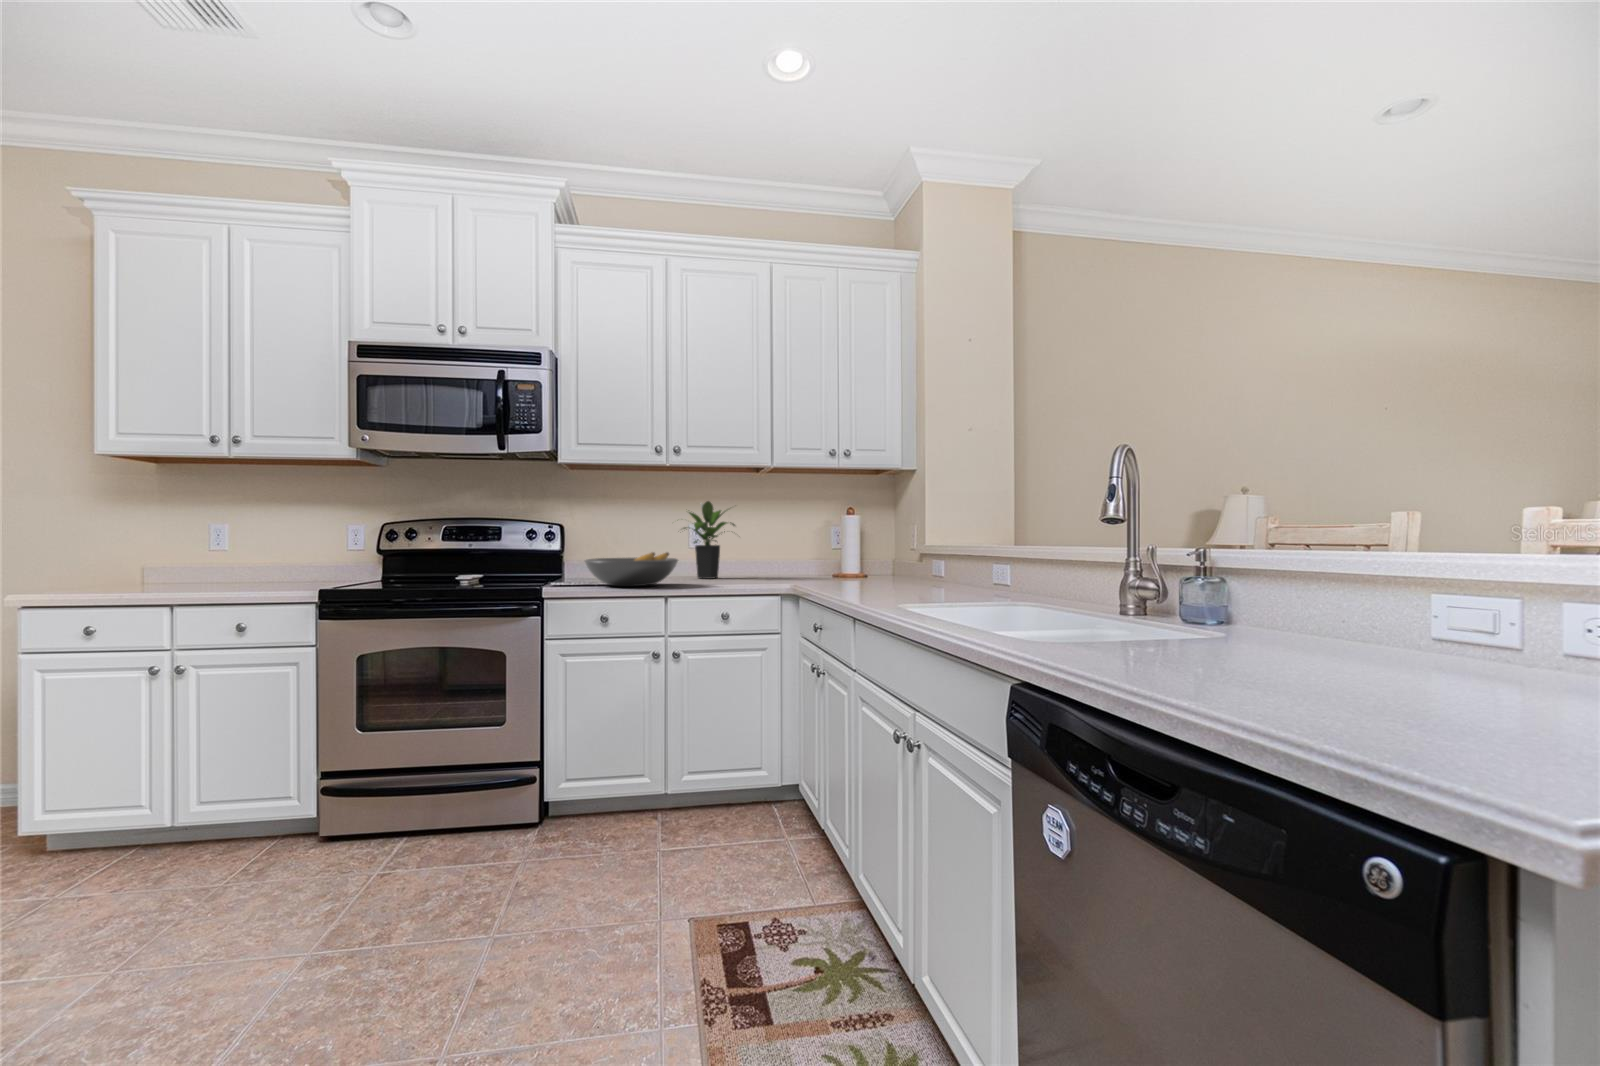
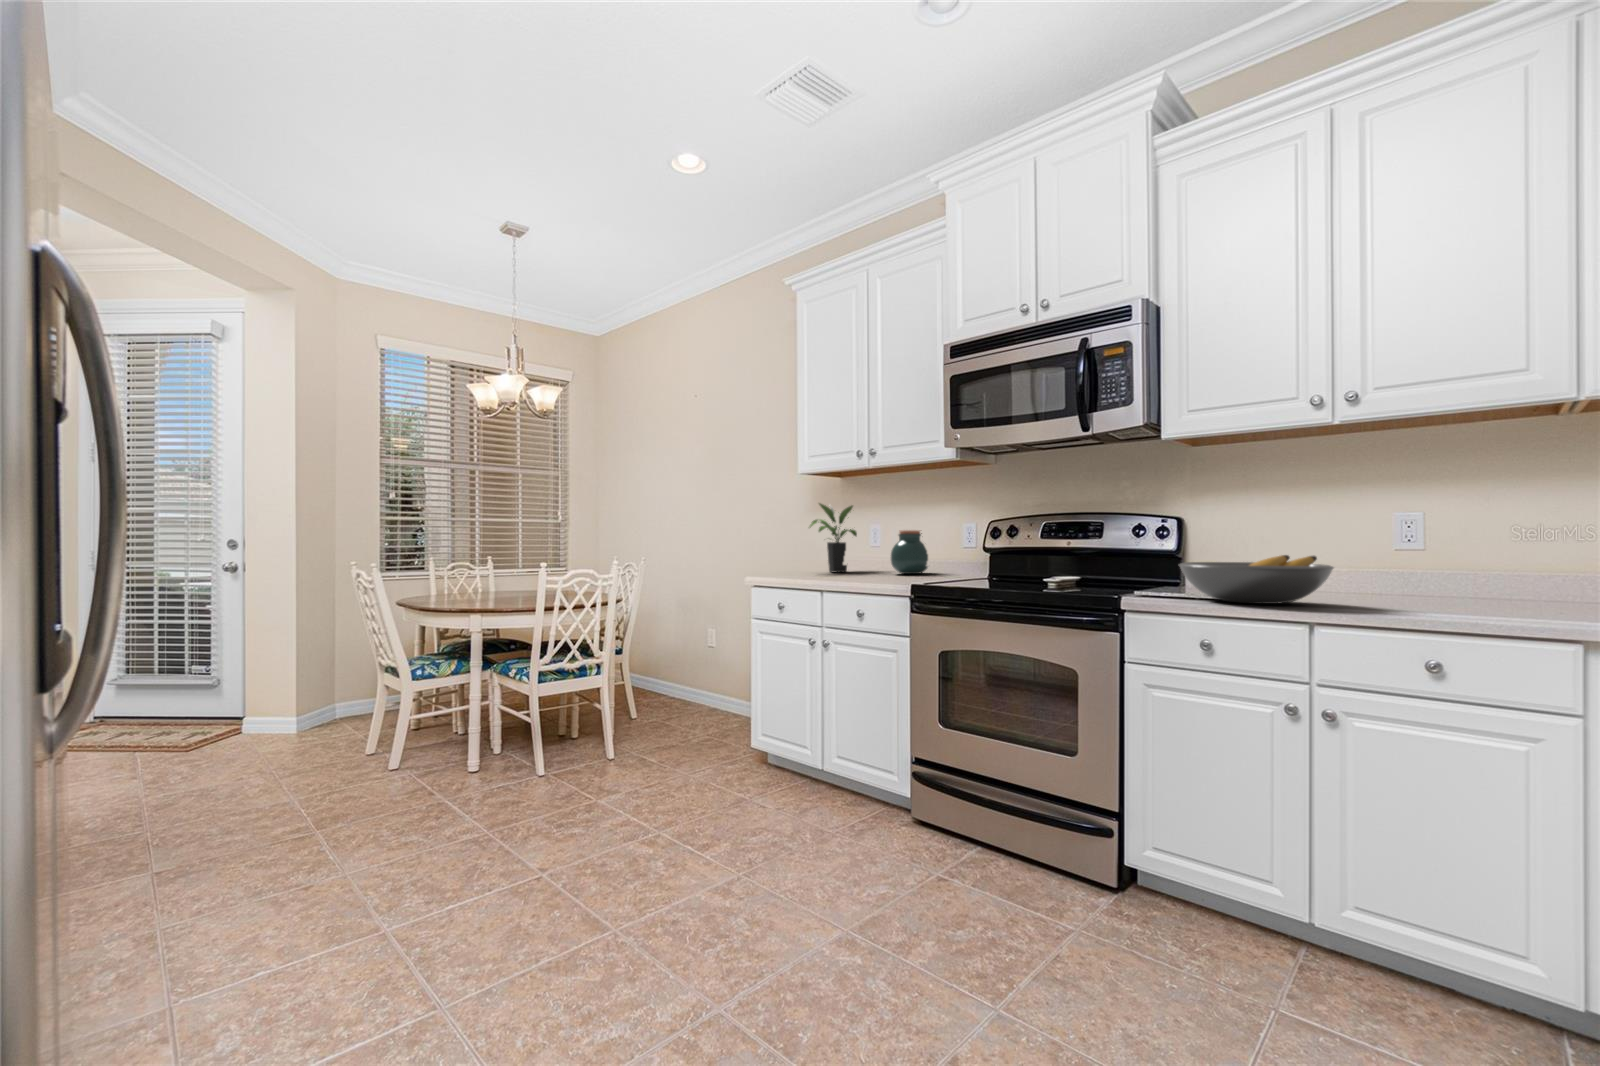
potted plant: present [683,501,735,579] -> present [810,503,857,572]
jar: none [240,532,295,581] -> present [891,530,928,574]

